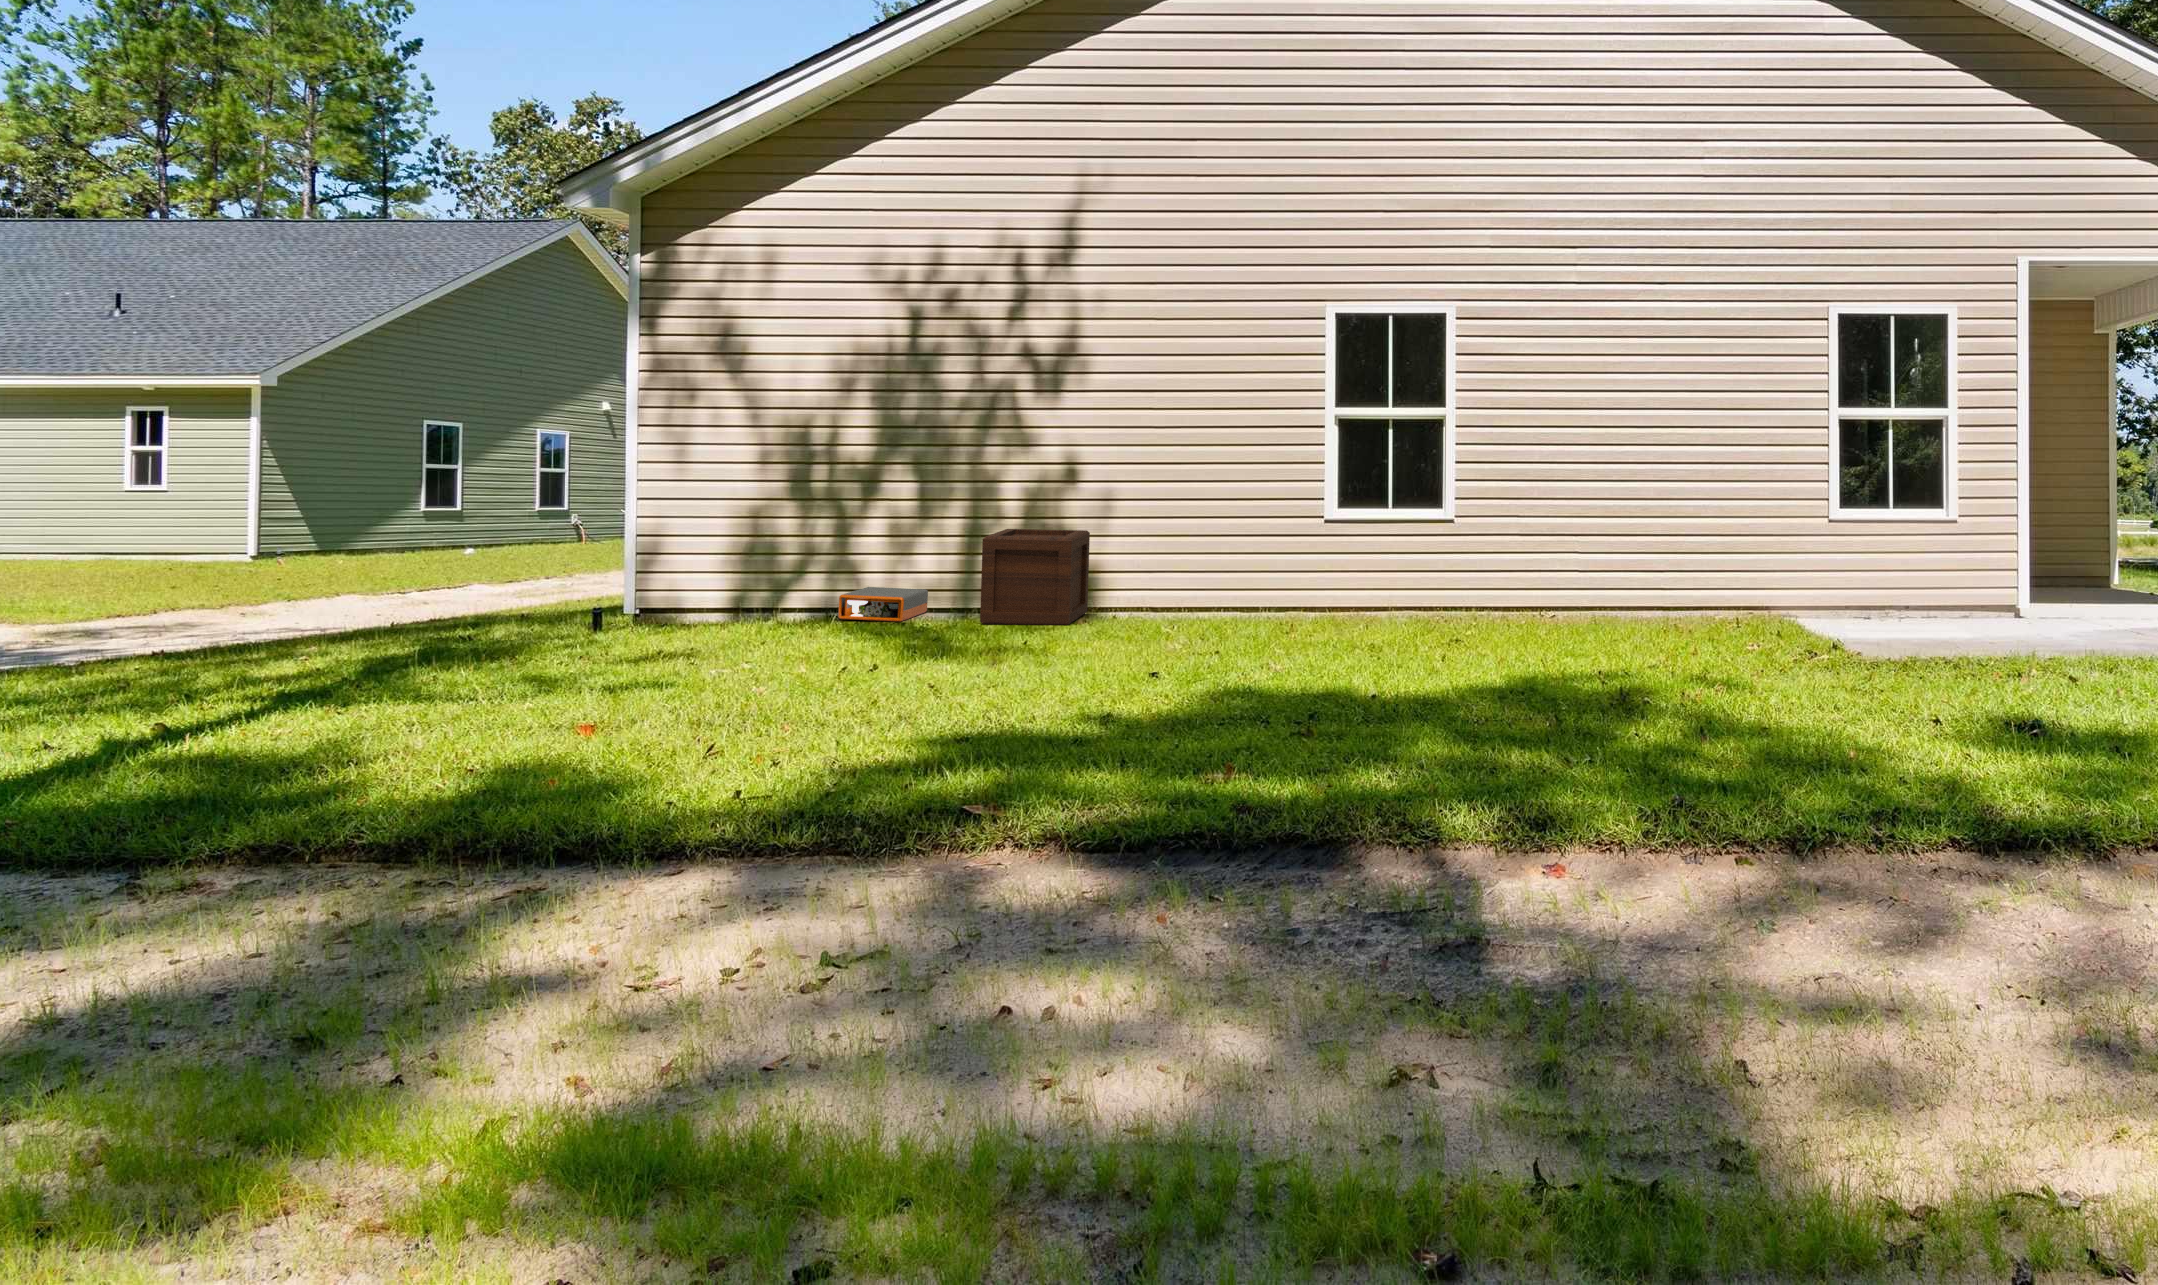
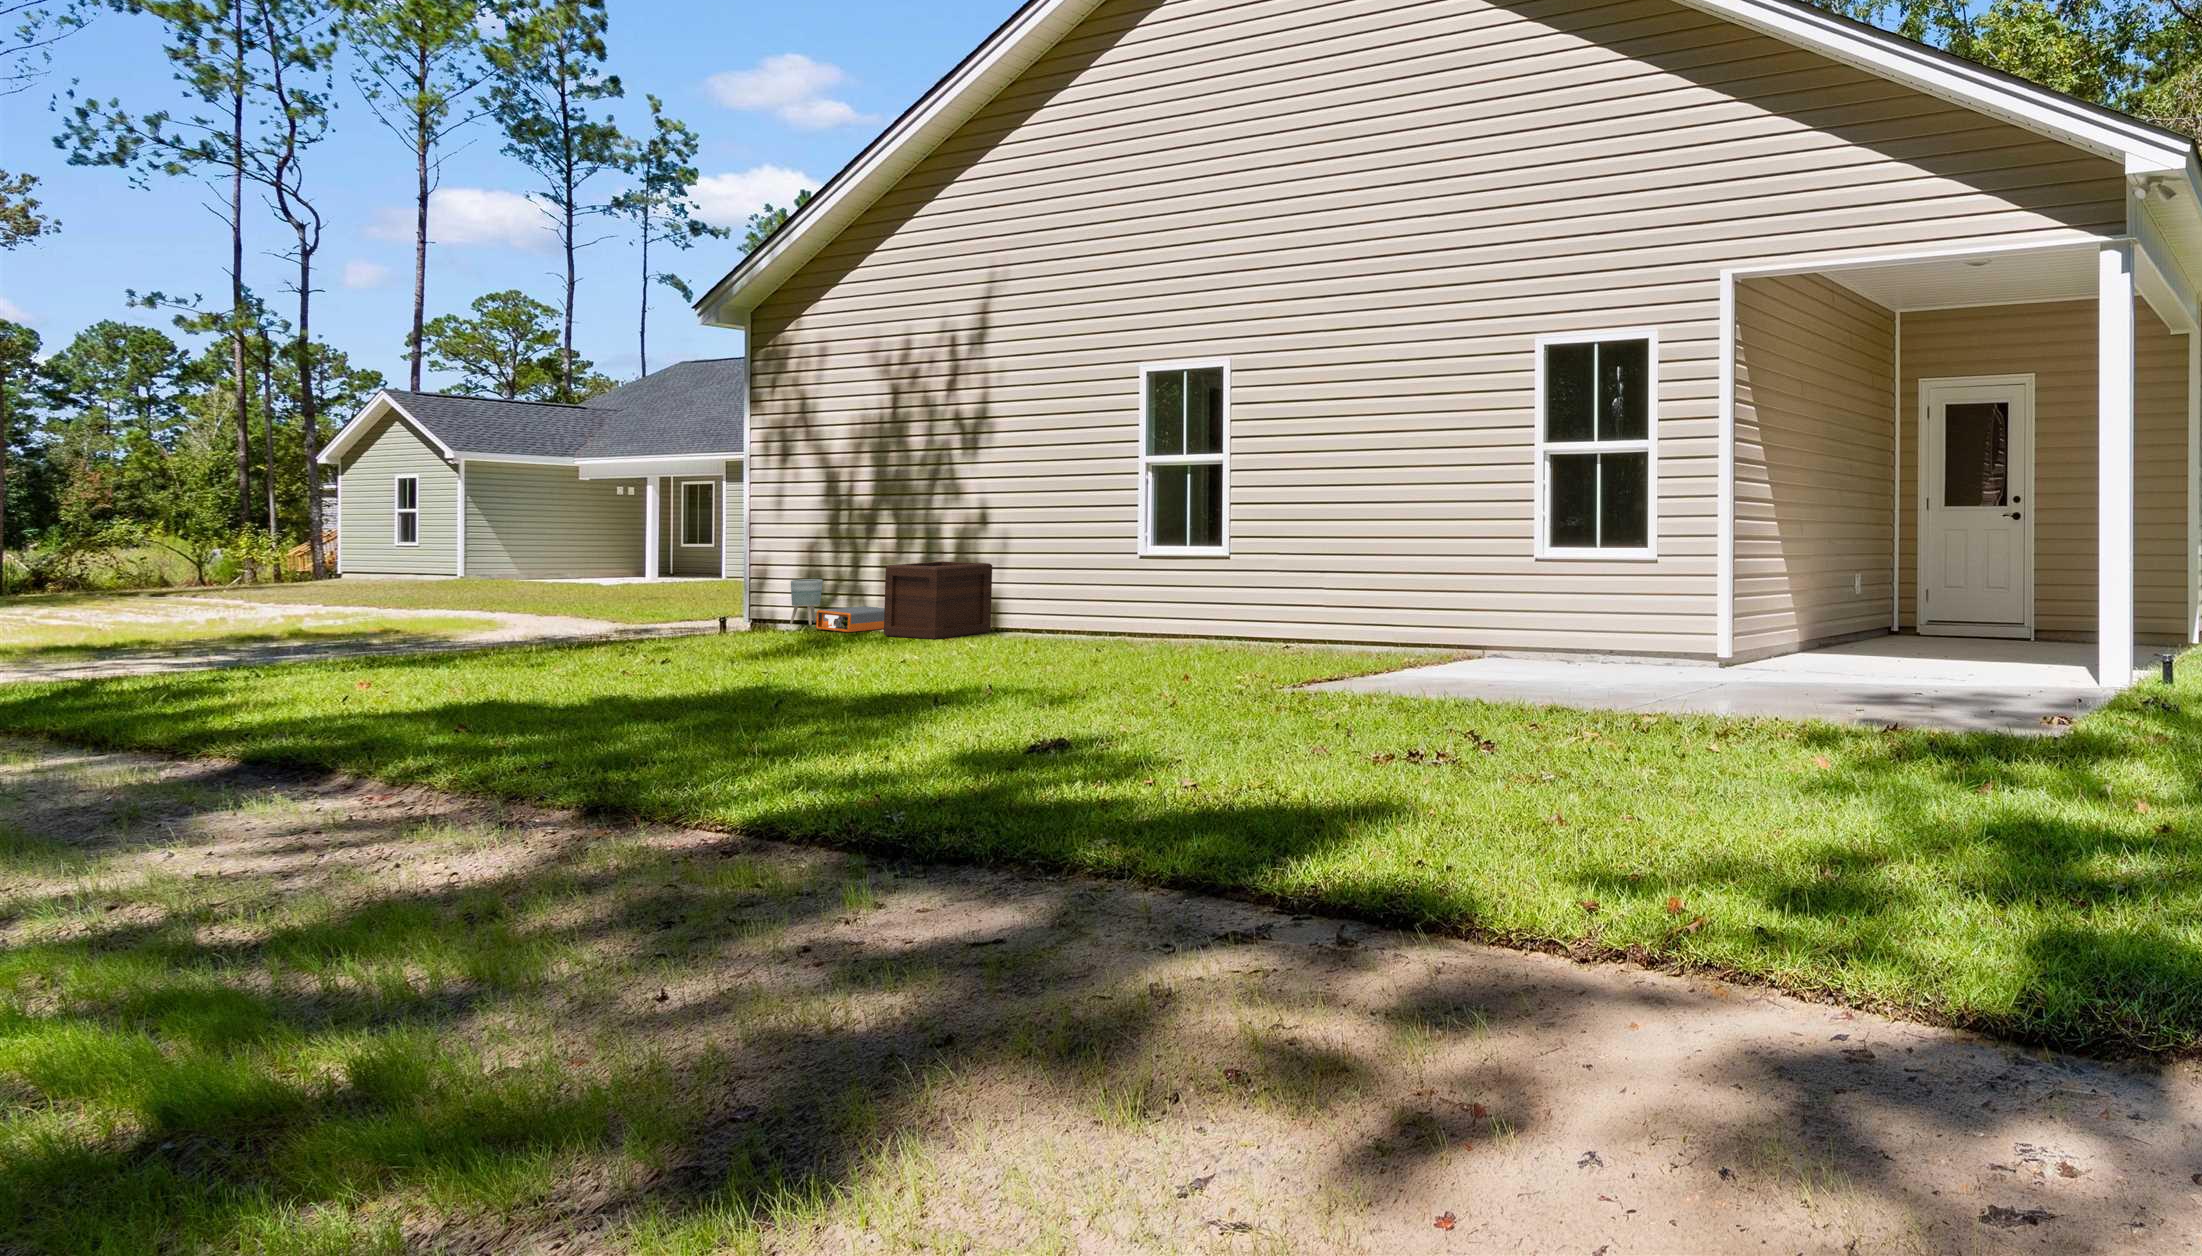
planter: none [748,554,789,614] -> present [790,579,823,625]

